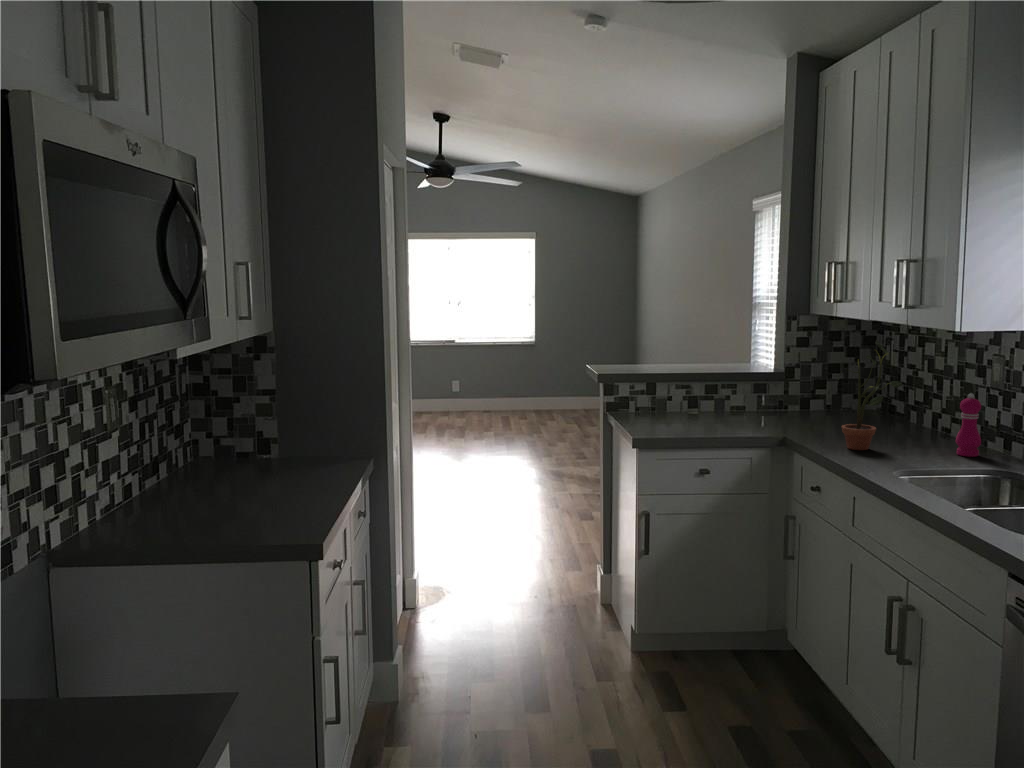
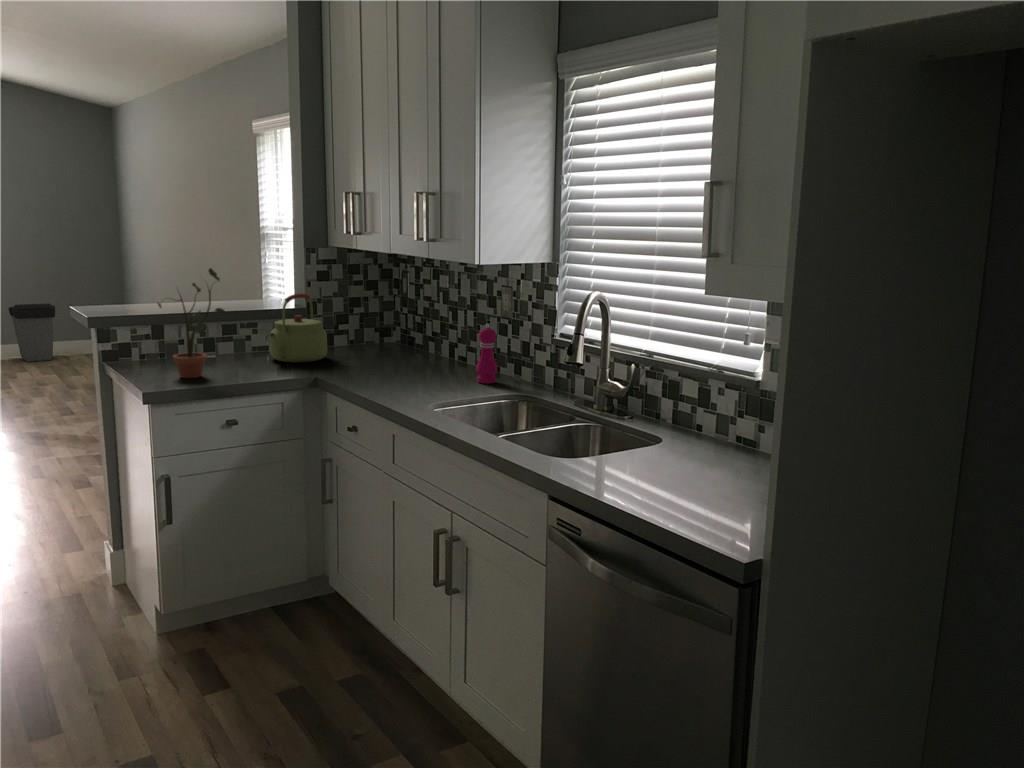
potted plant: present [836,340,902,450] -> present [158,268,225,378]
kettle: none [746,358,802,423] -> present [270,294,327,362]
trash can: none [546,364,580,412] -> present [8,303,55,362]

